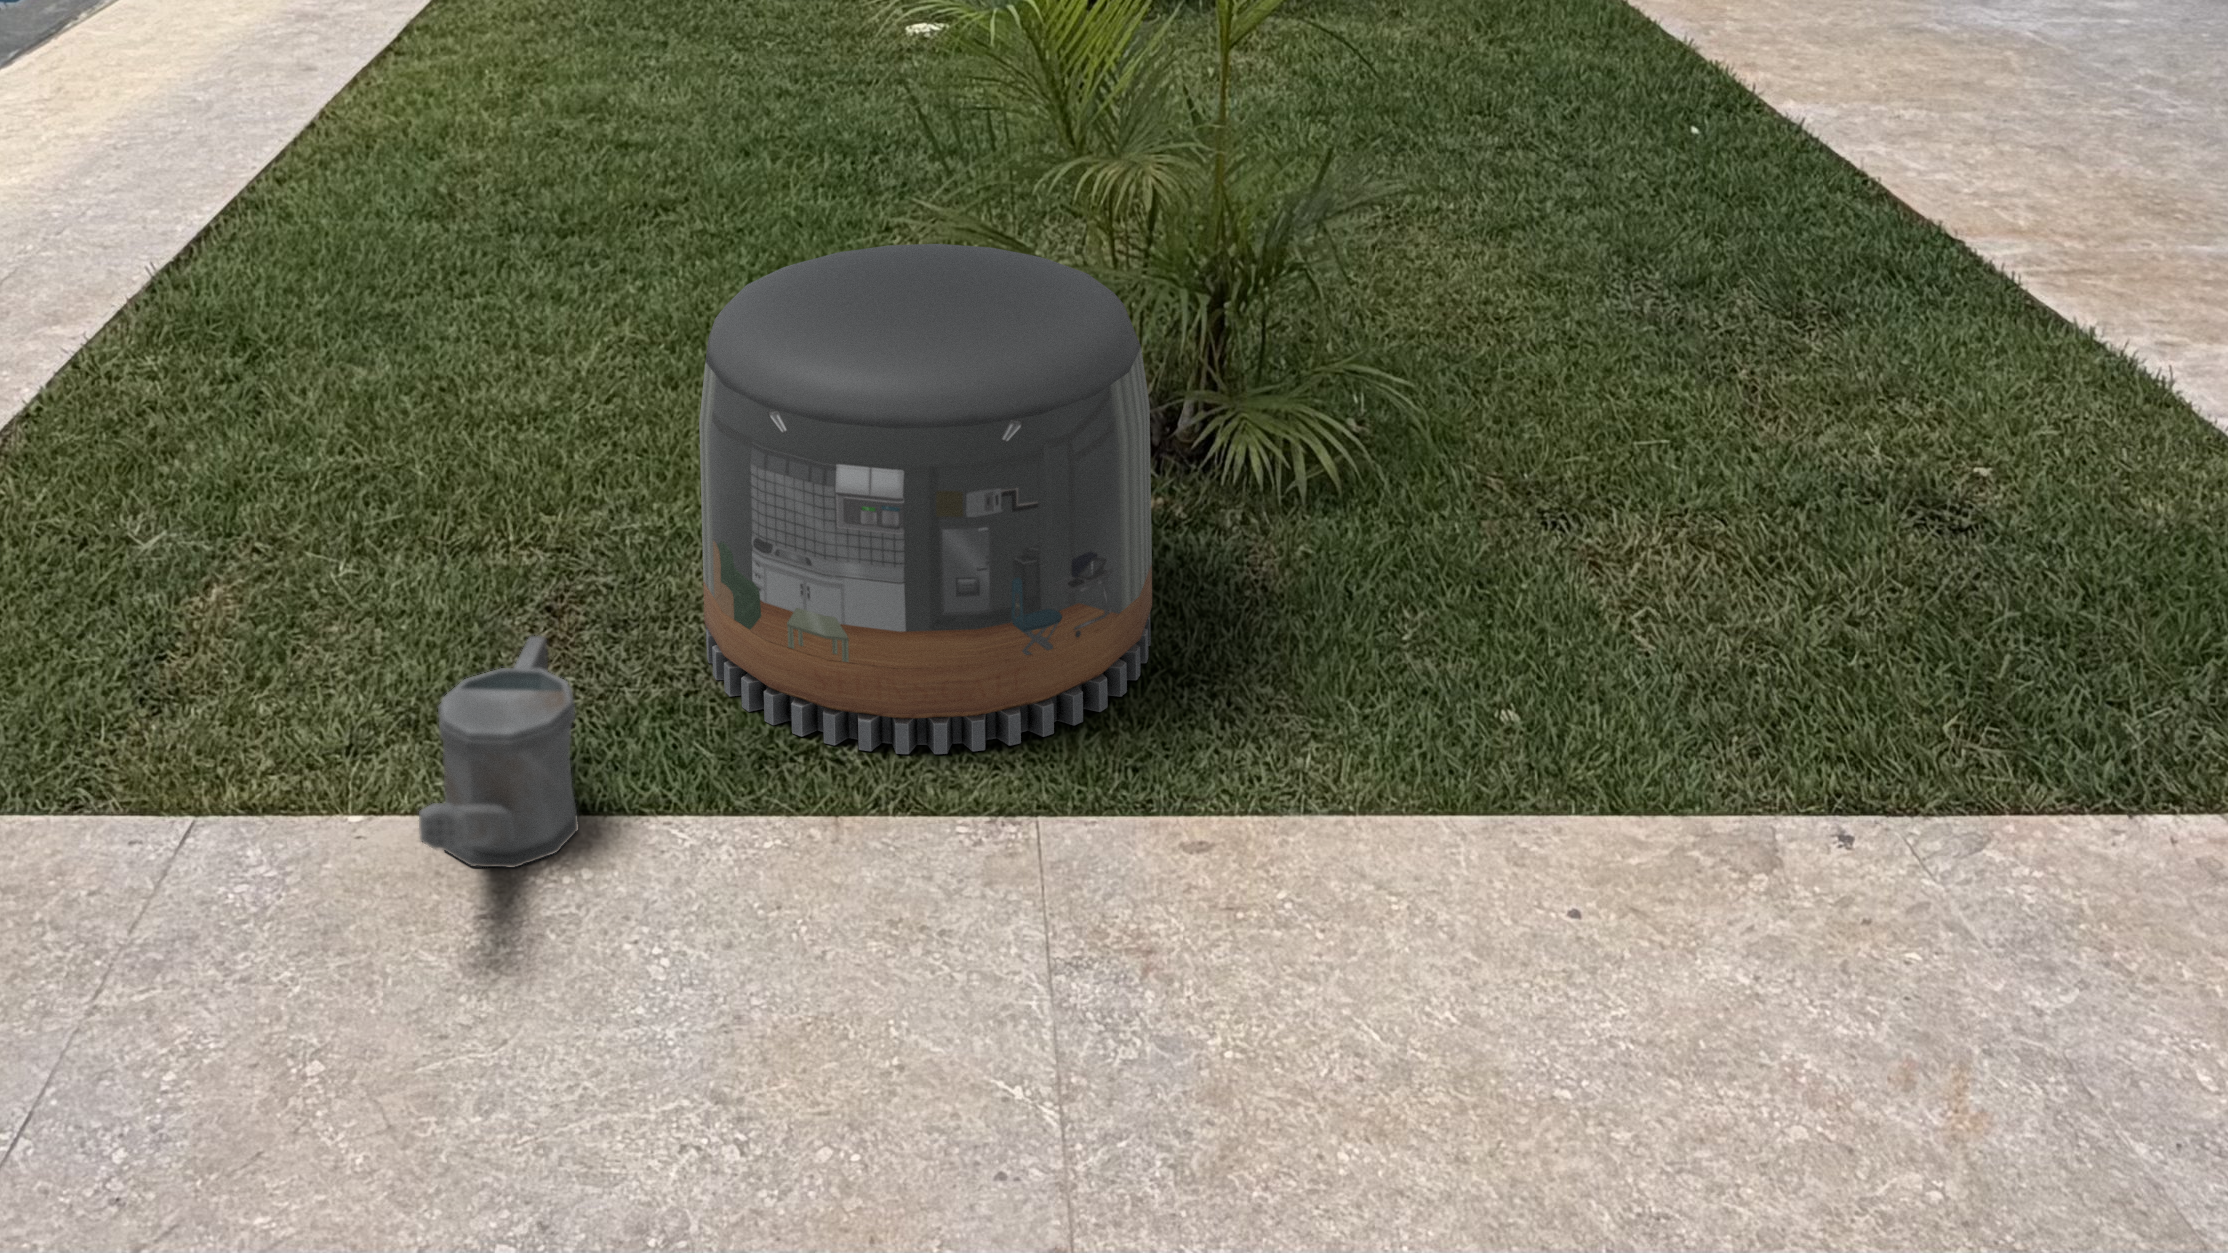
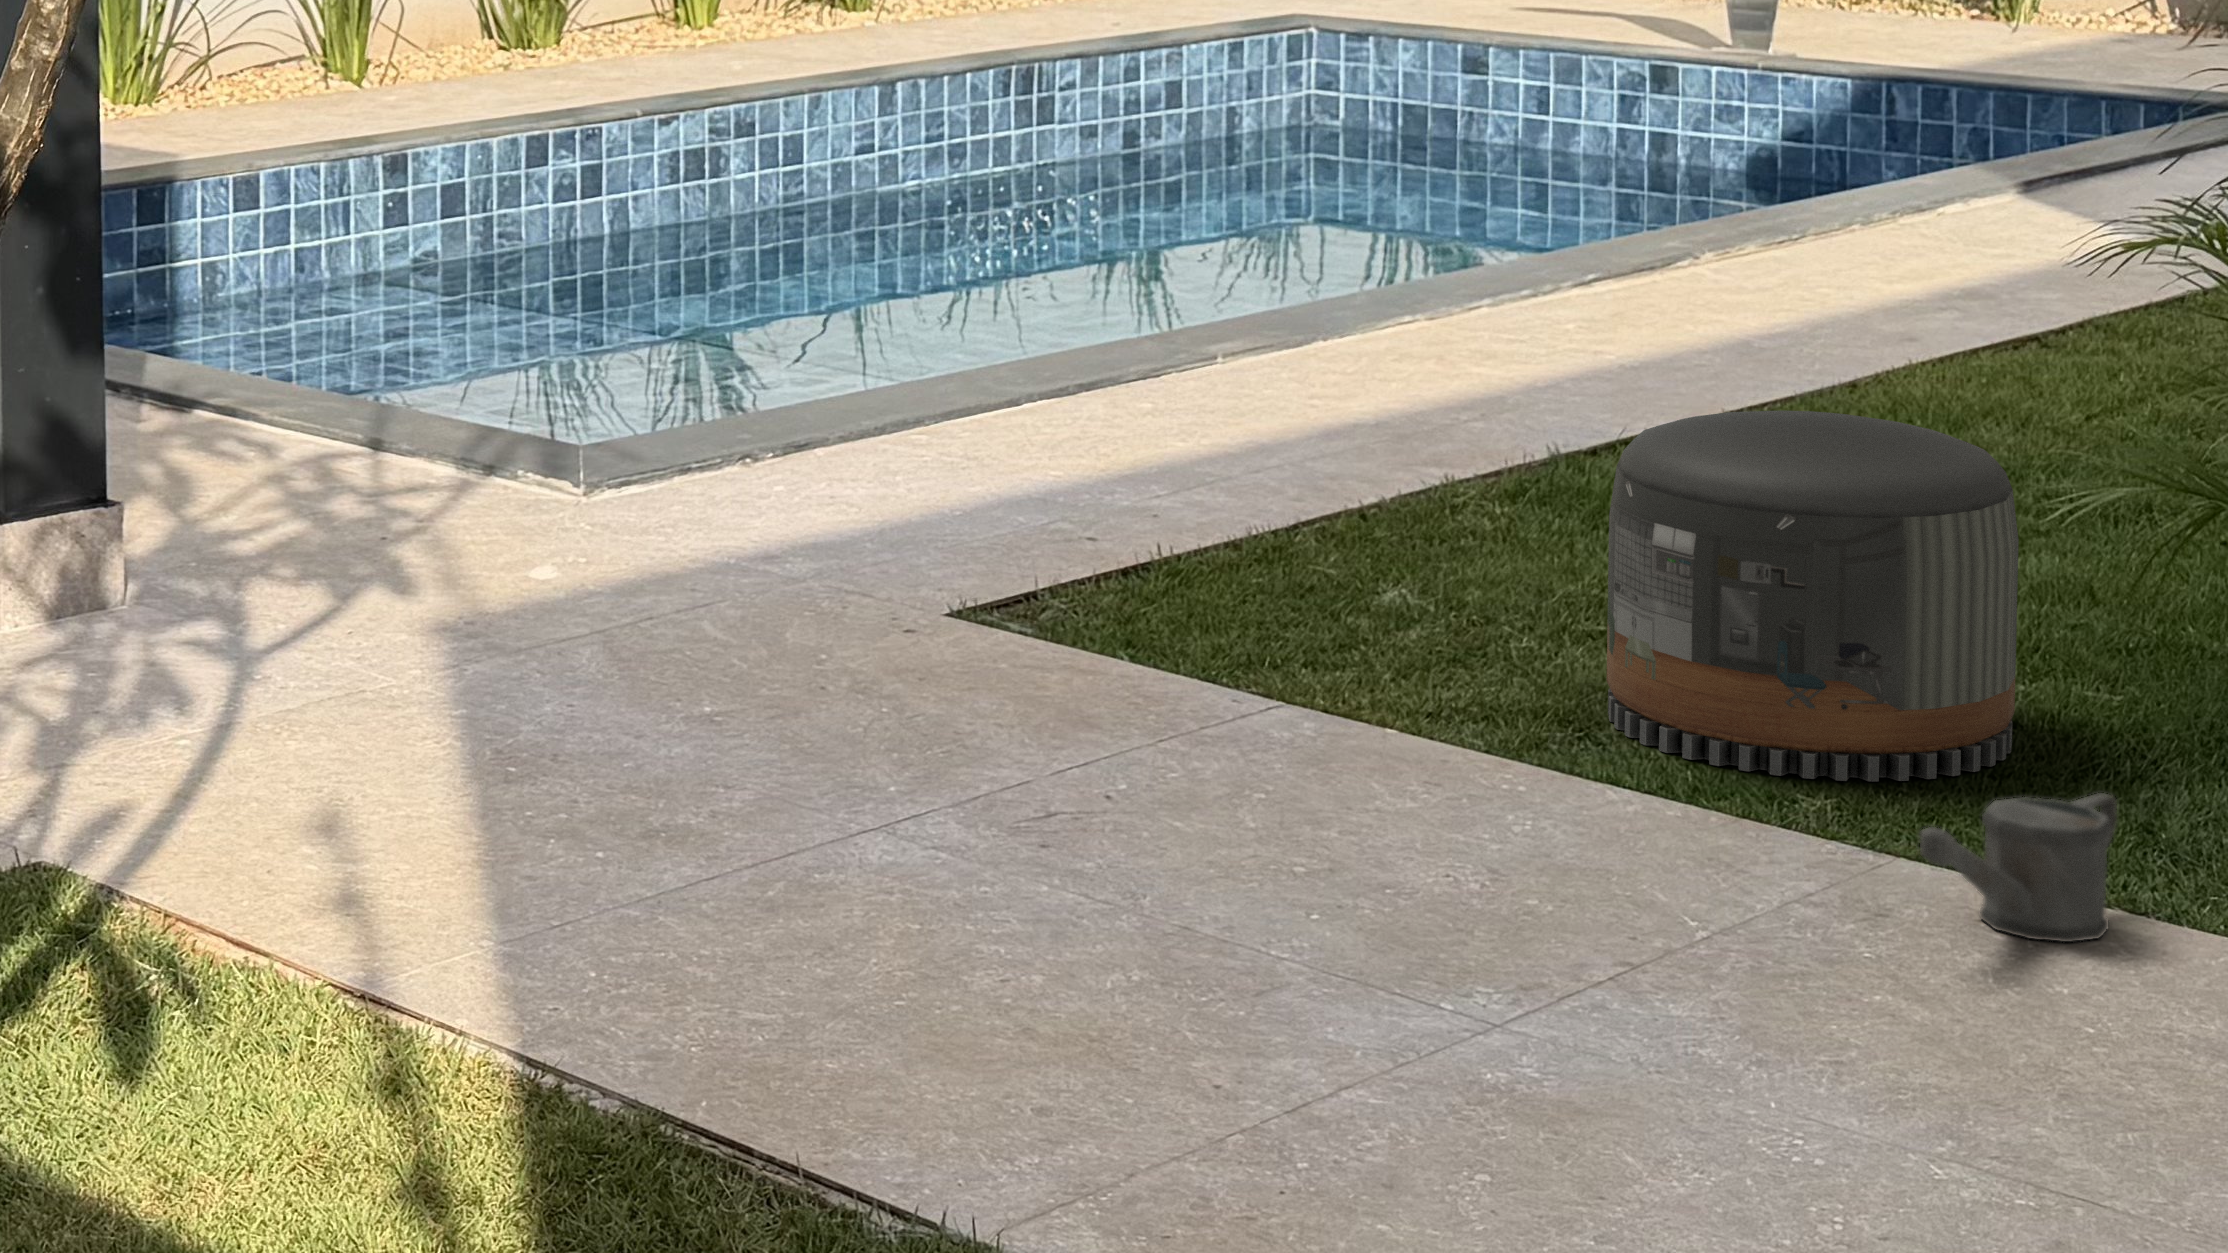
watering can: present [419,636,578,867] -> present [1920,793,2117,942]

